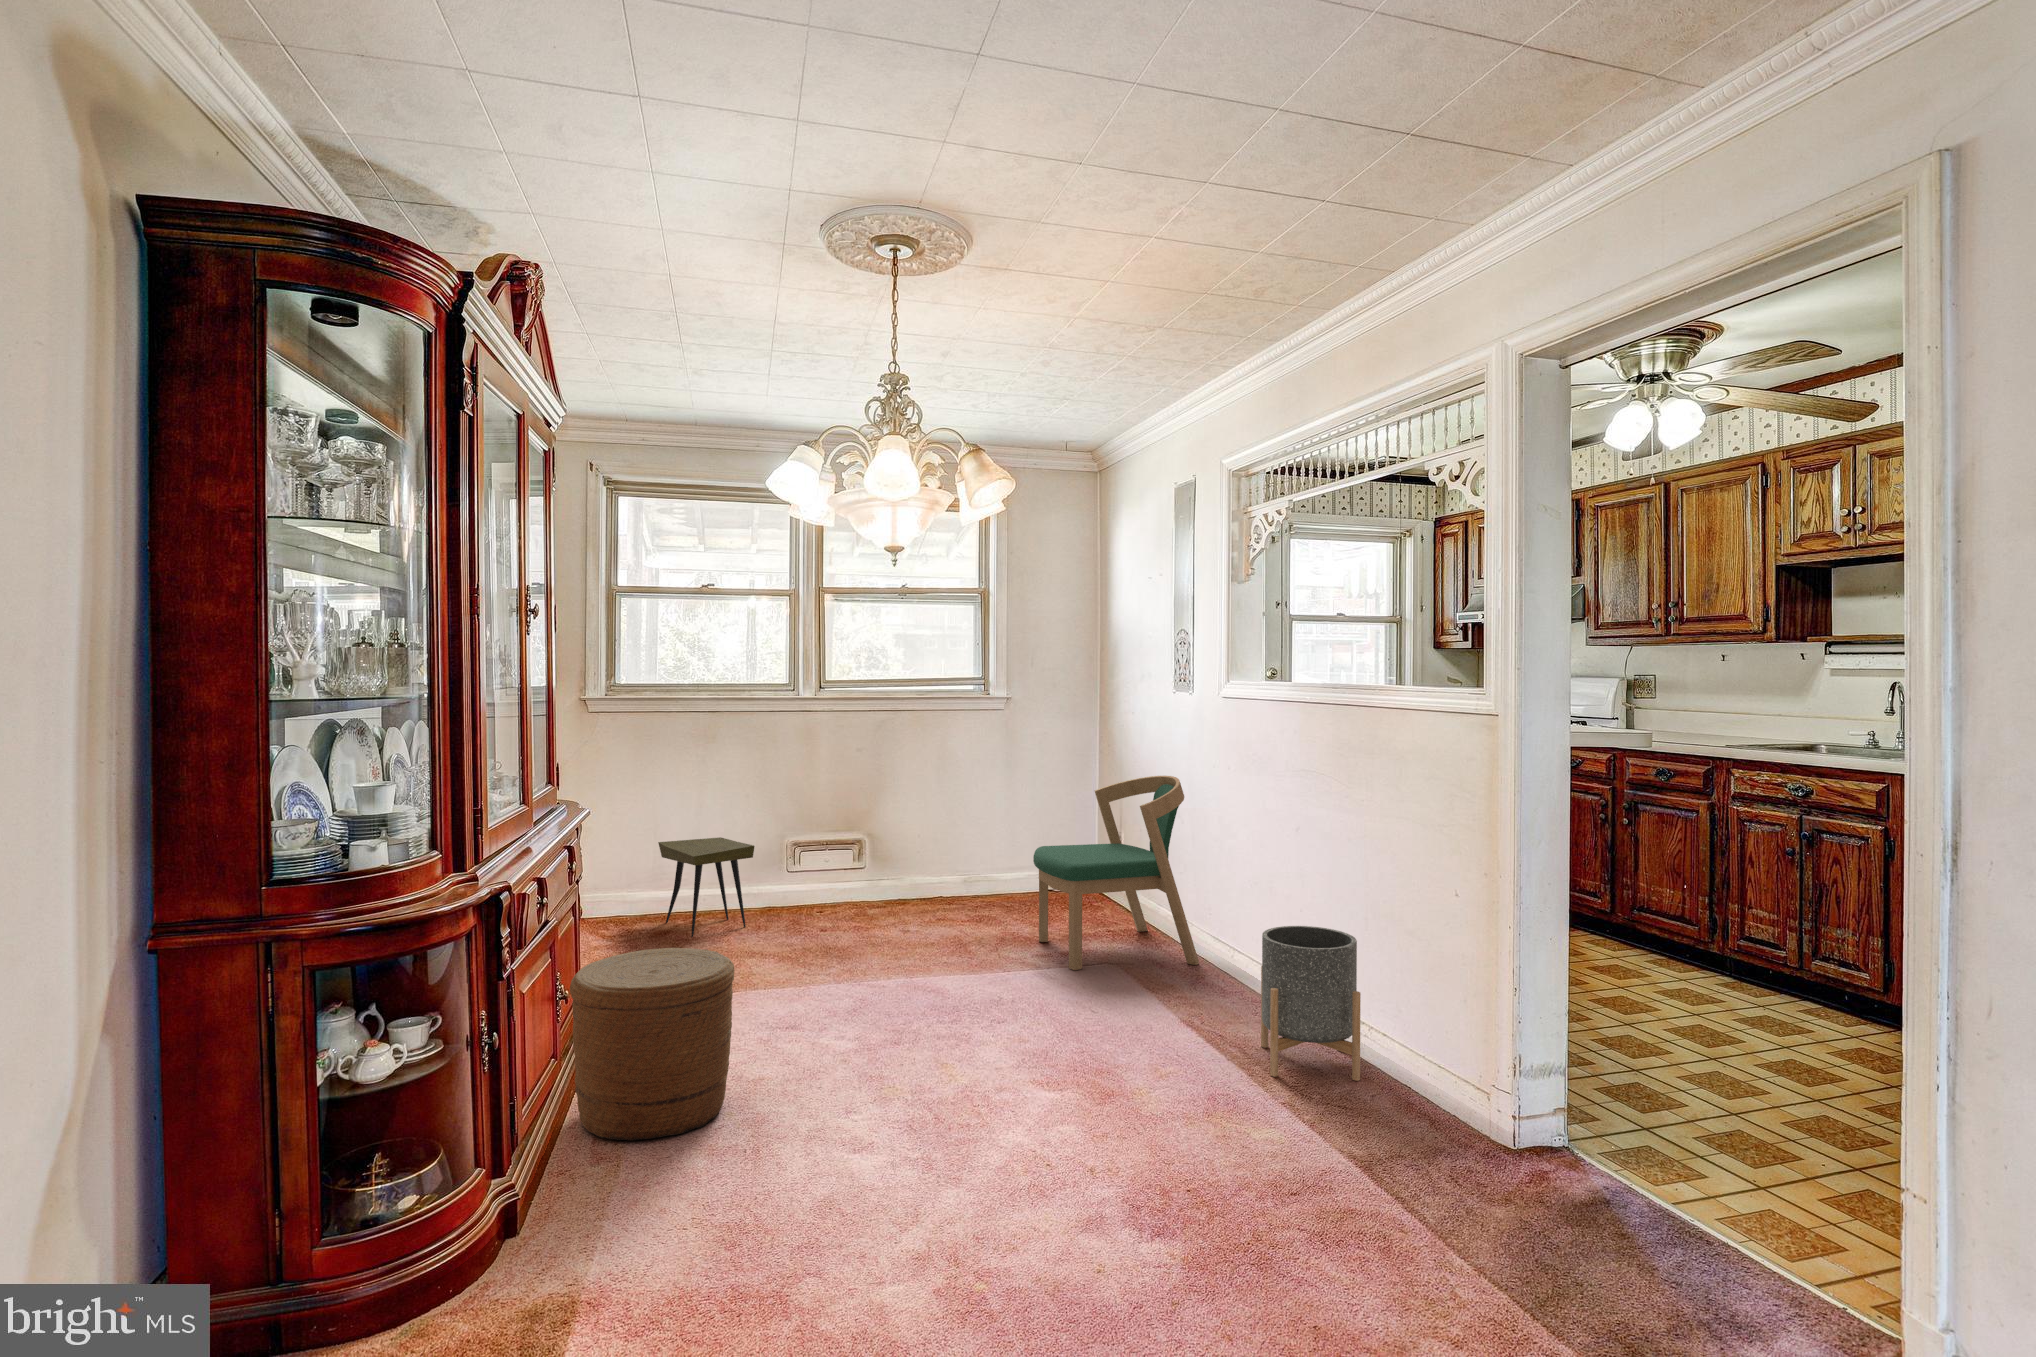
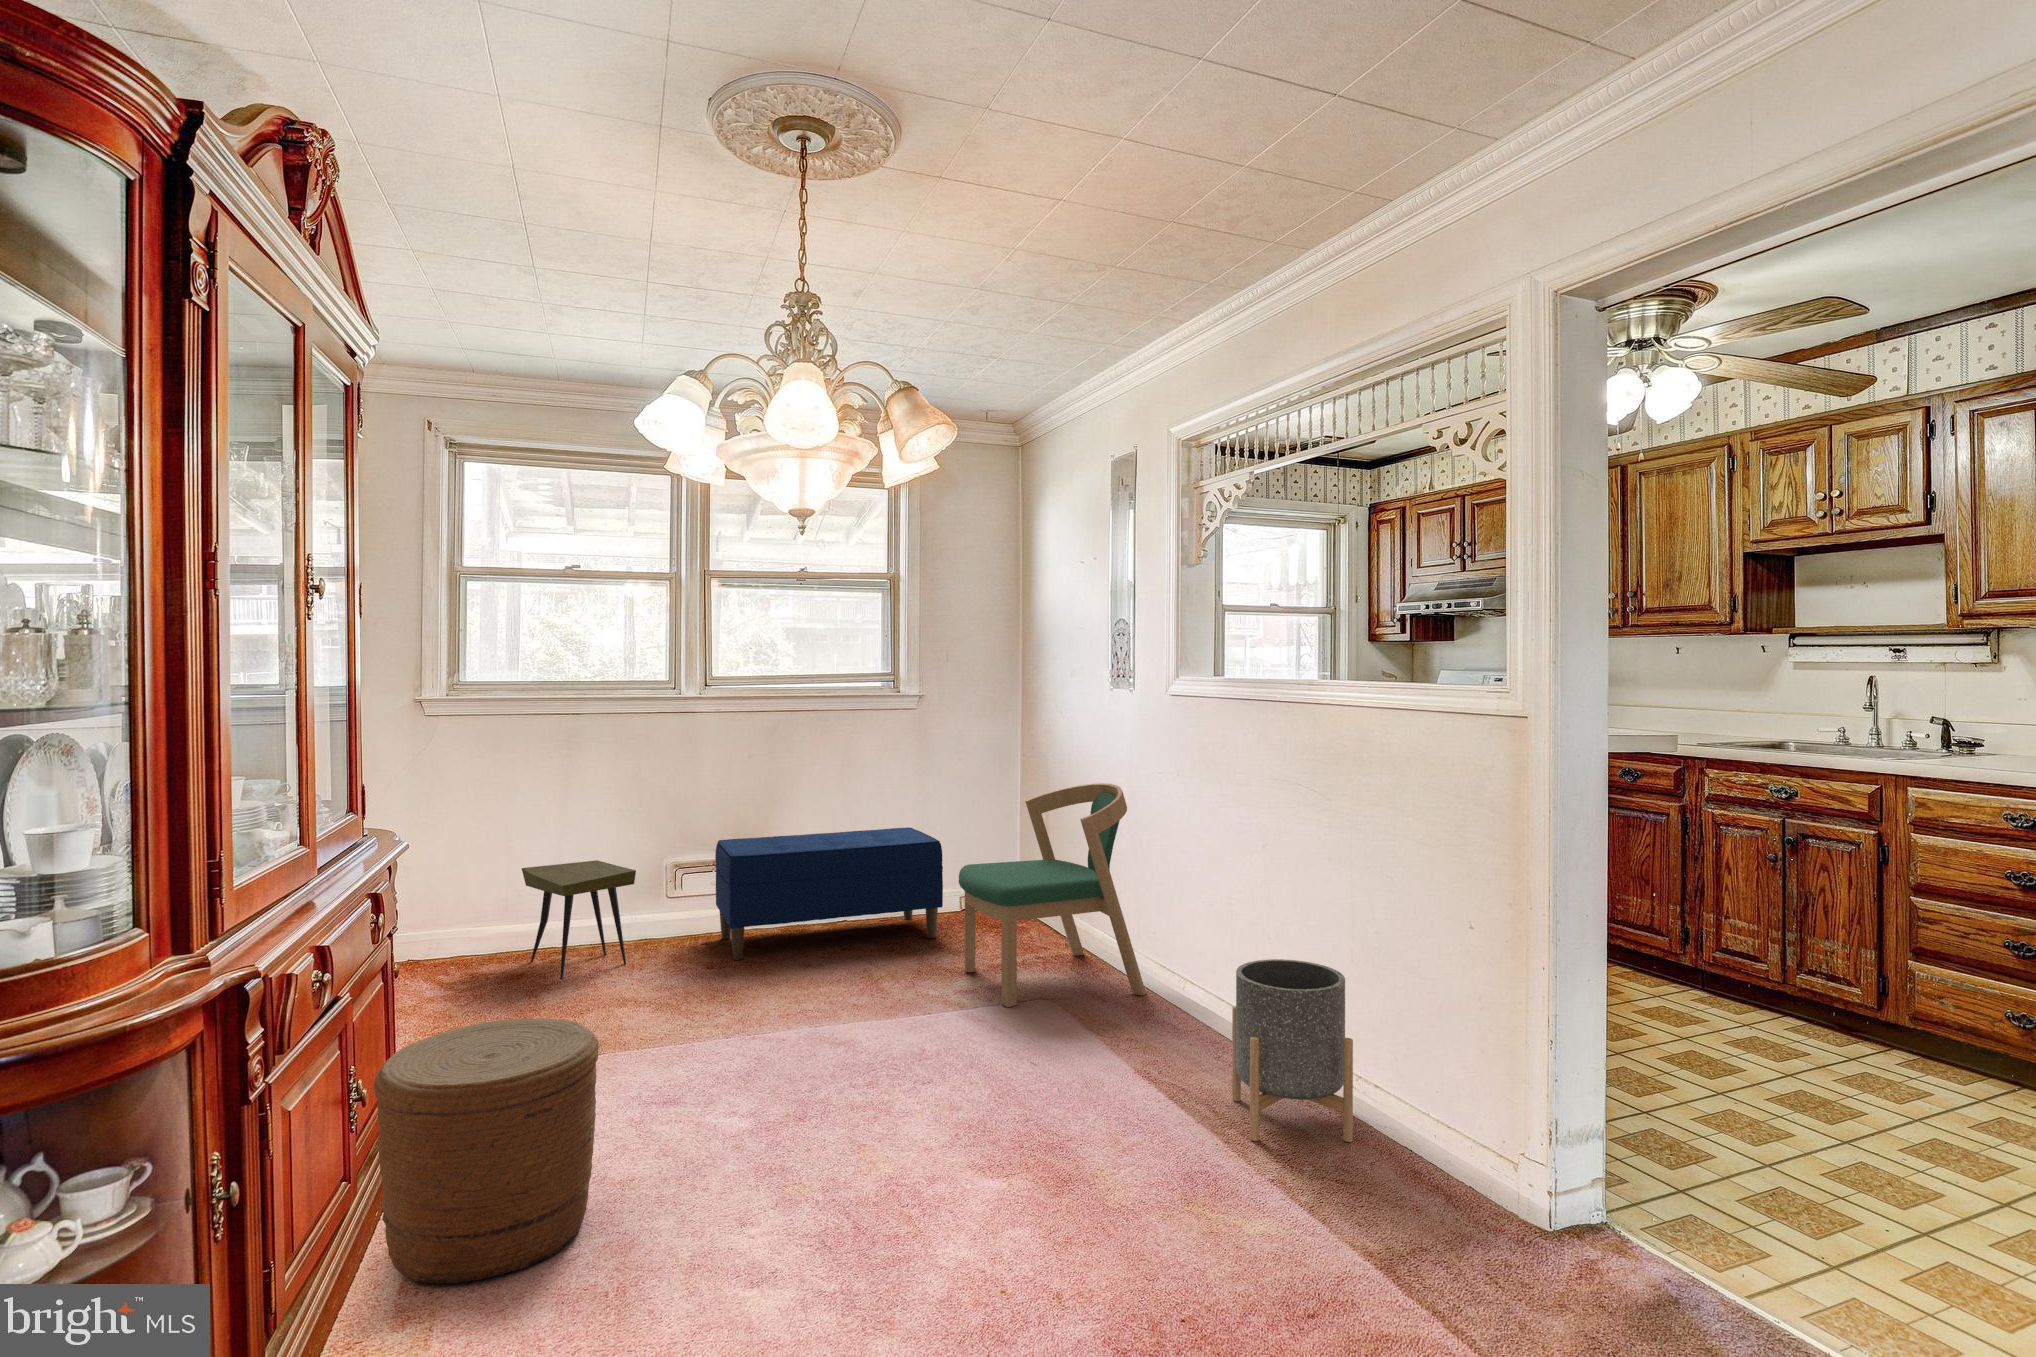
bench: none [822,815,1022,927] -> present [715,827,943,960]

